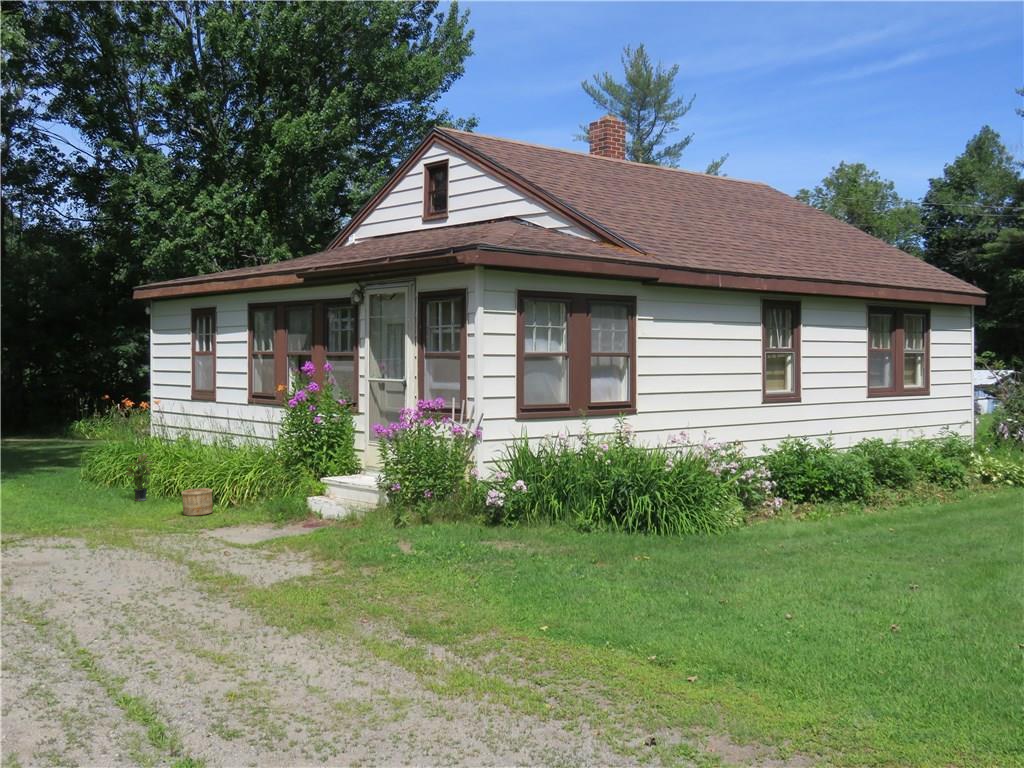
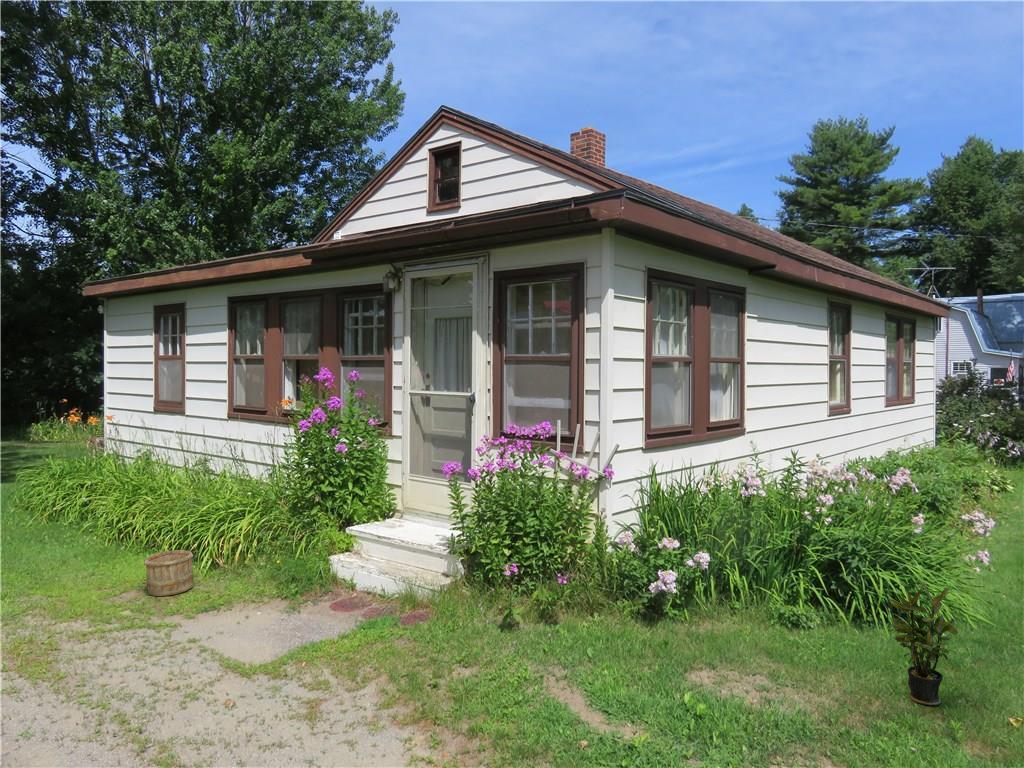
potted plant: present [125,453,153,501] -> present [889,582,958,706]

